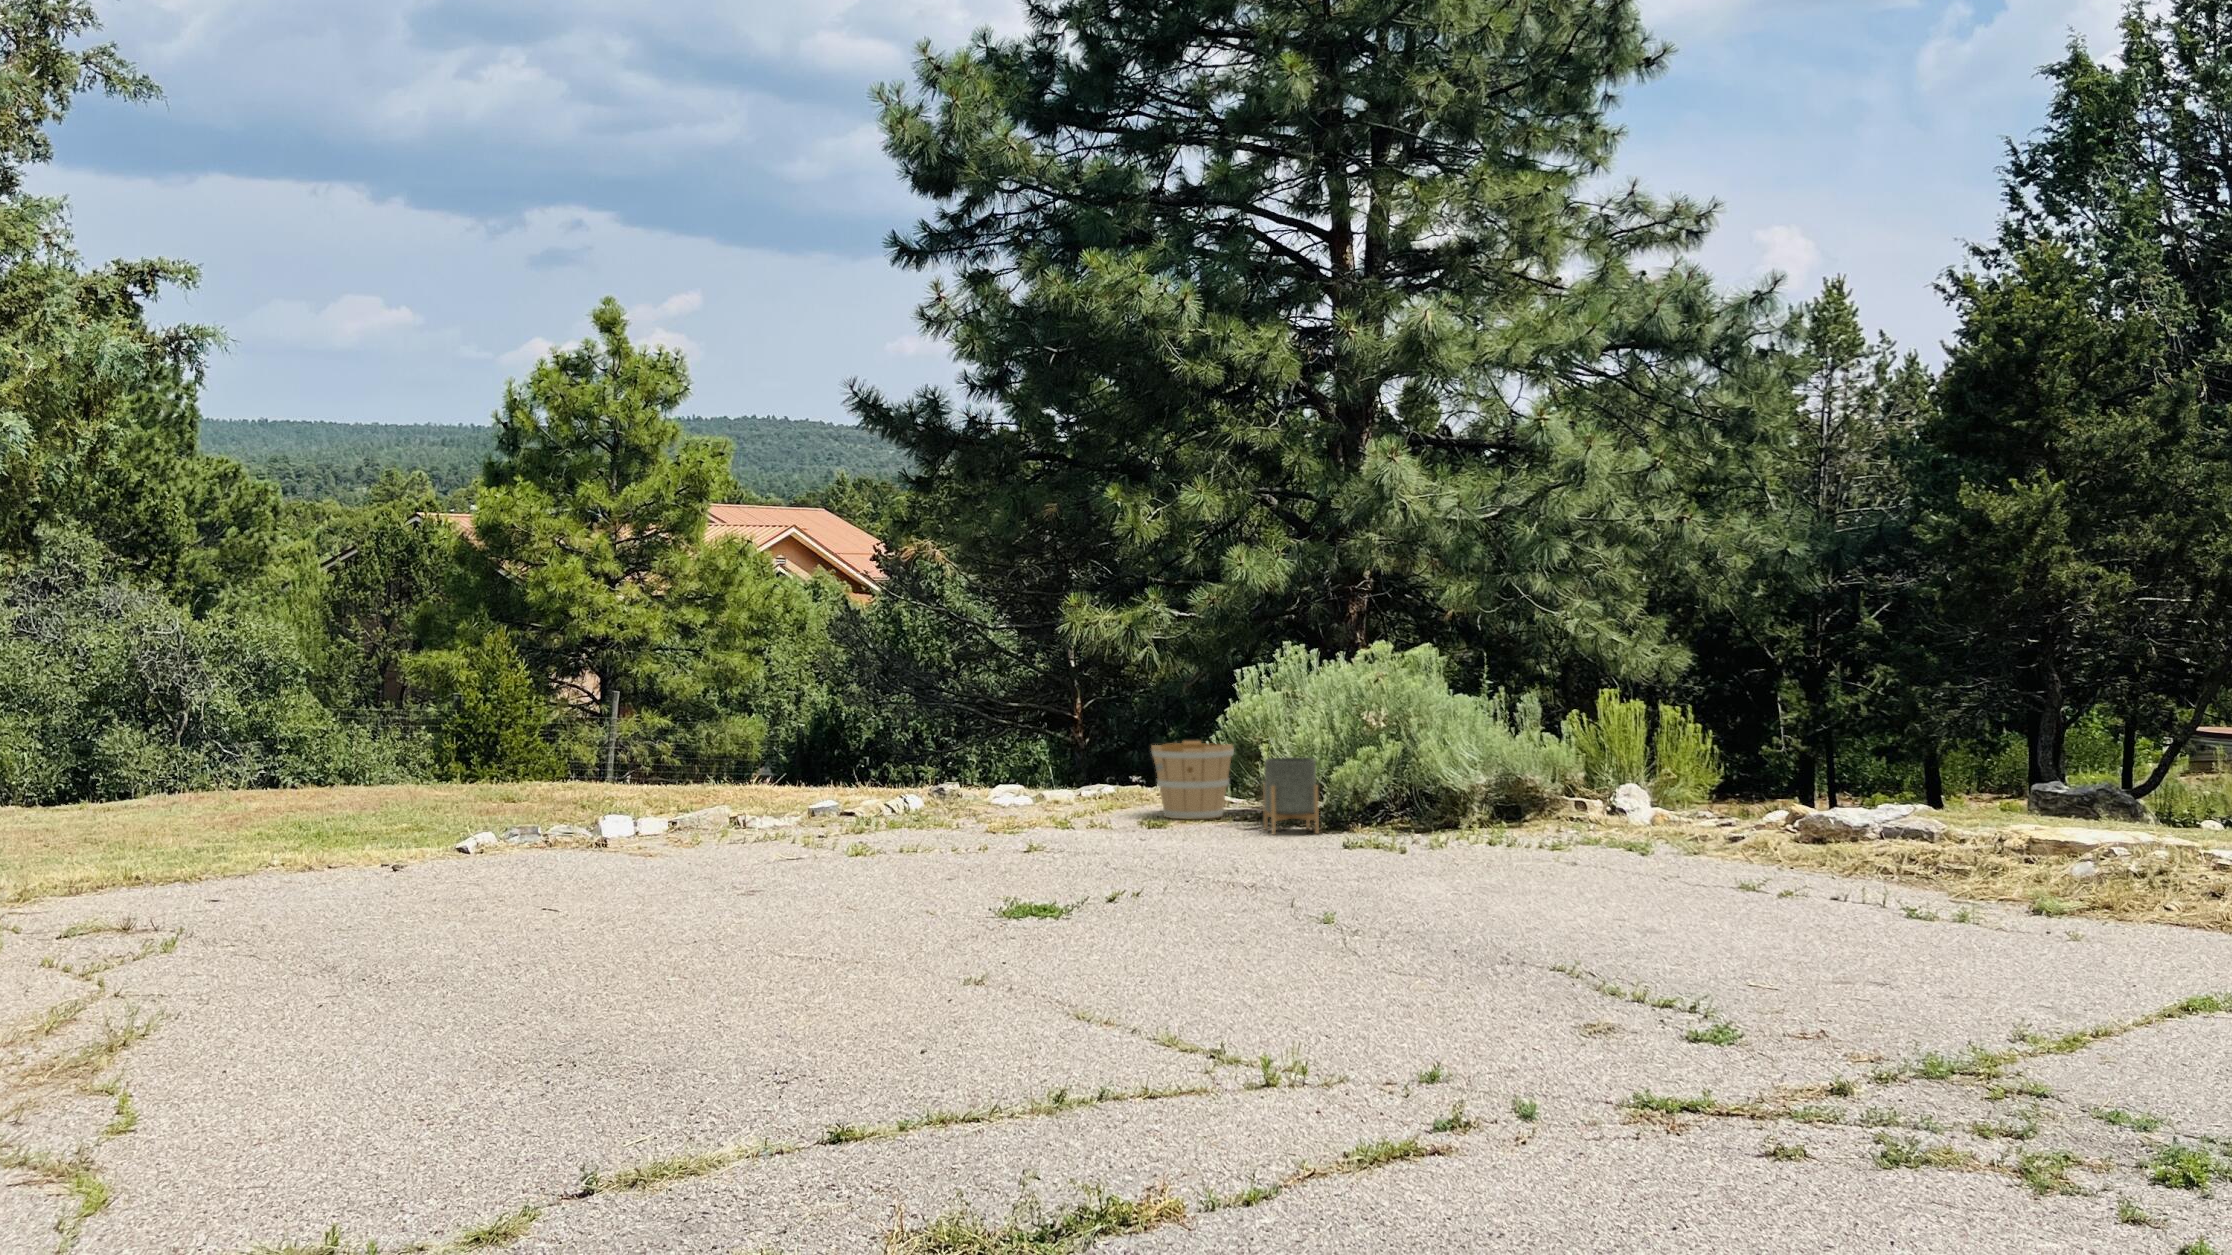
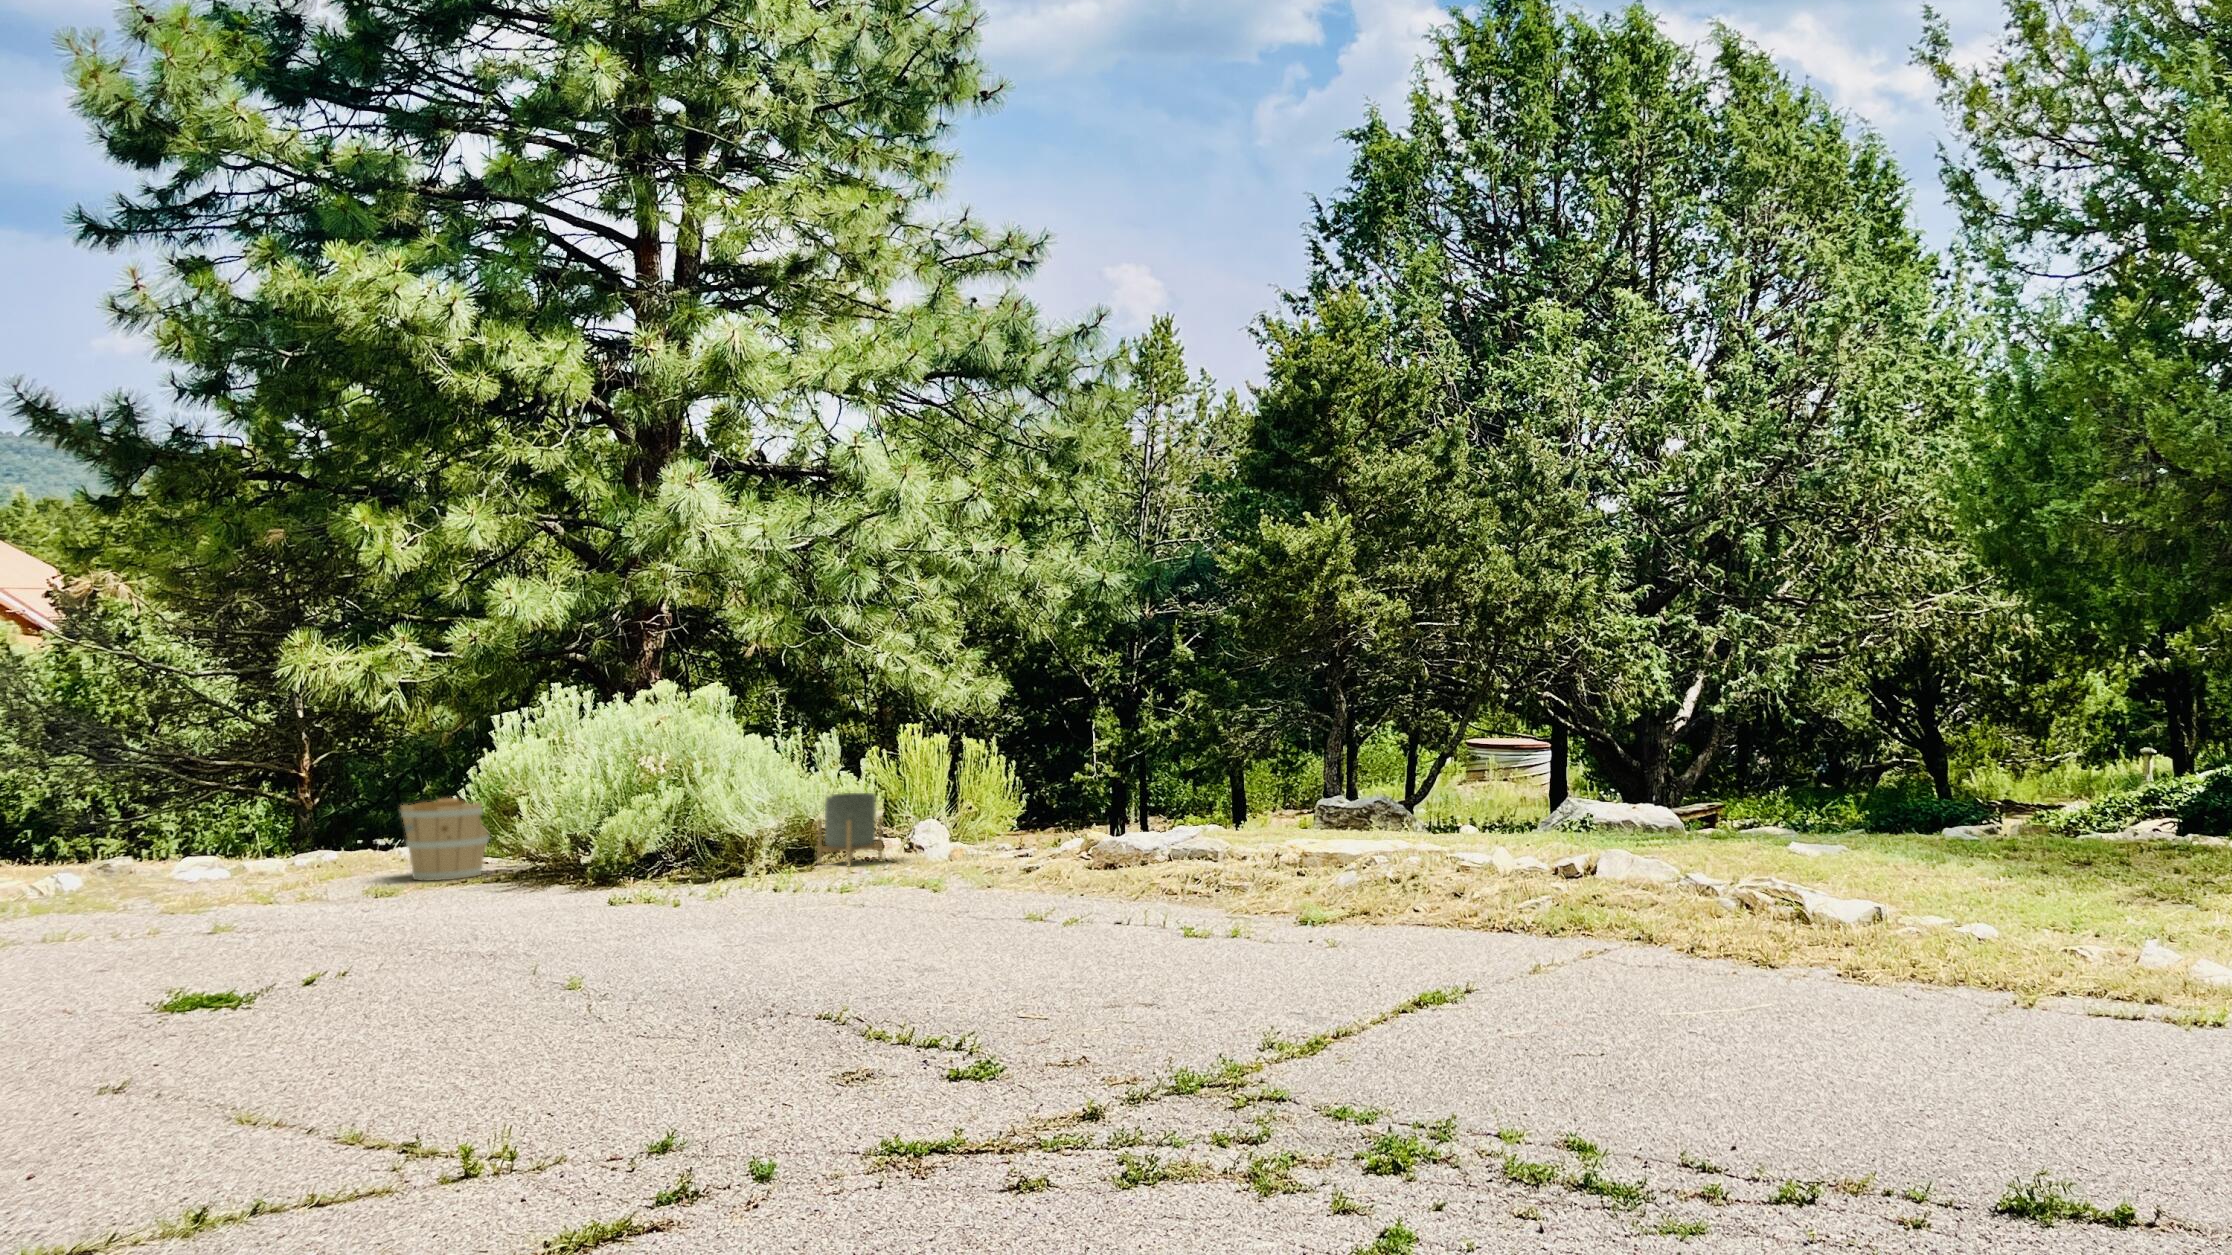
planter: present [1263,757,1319,835] -> present [817,793,882,866]

